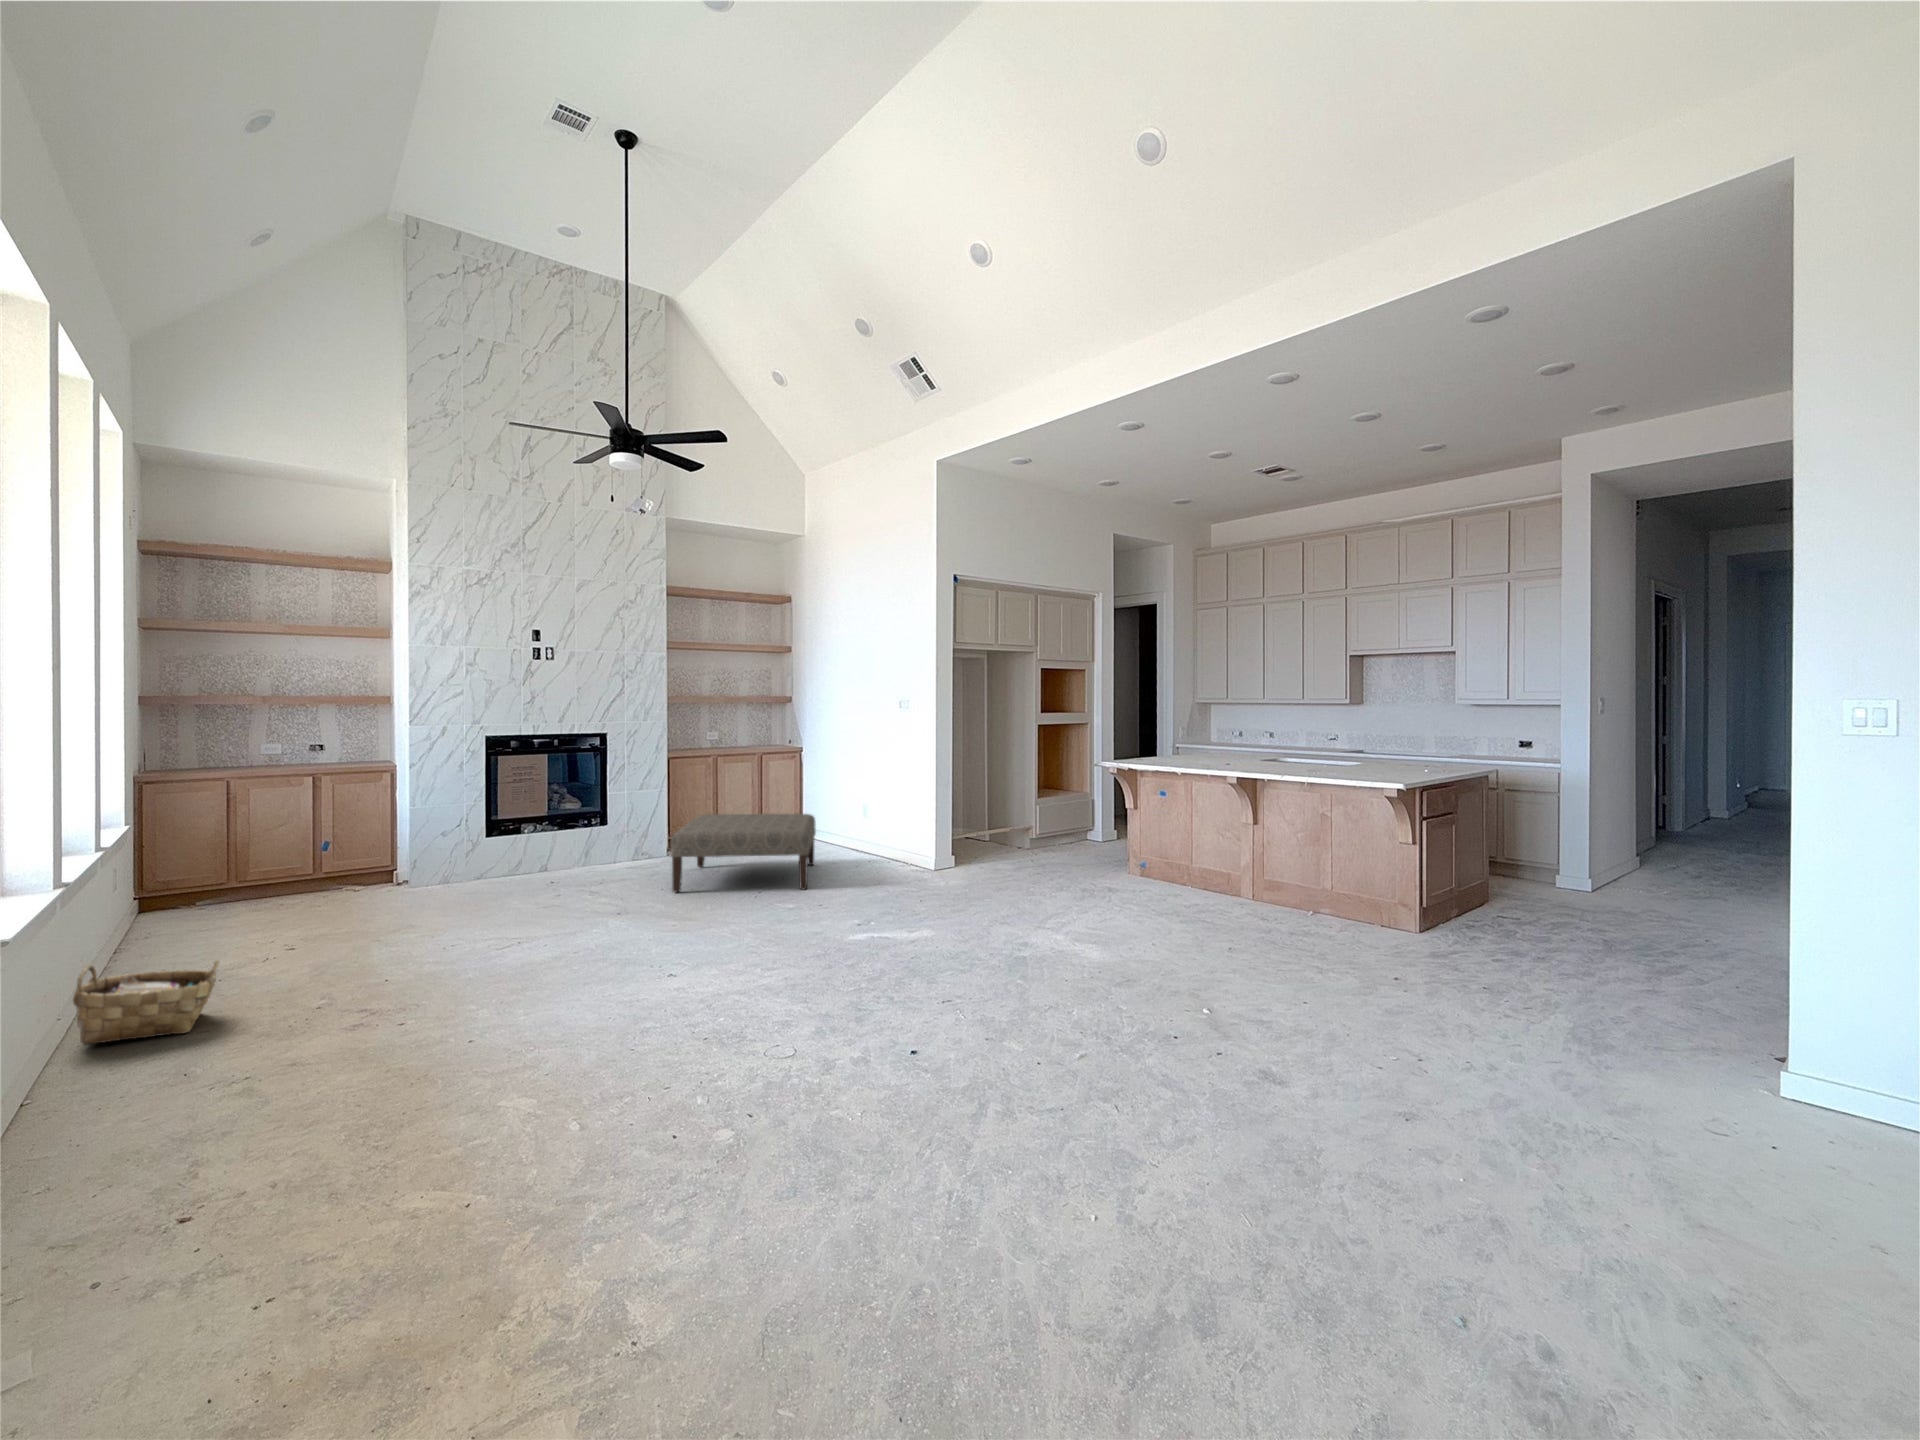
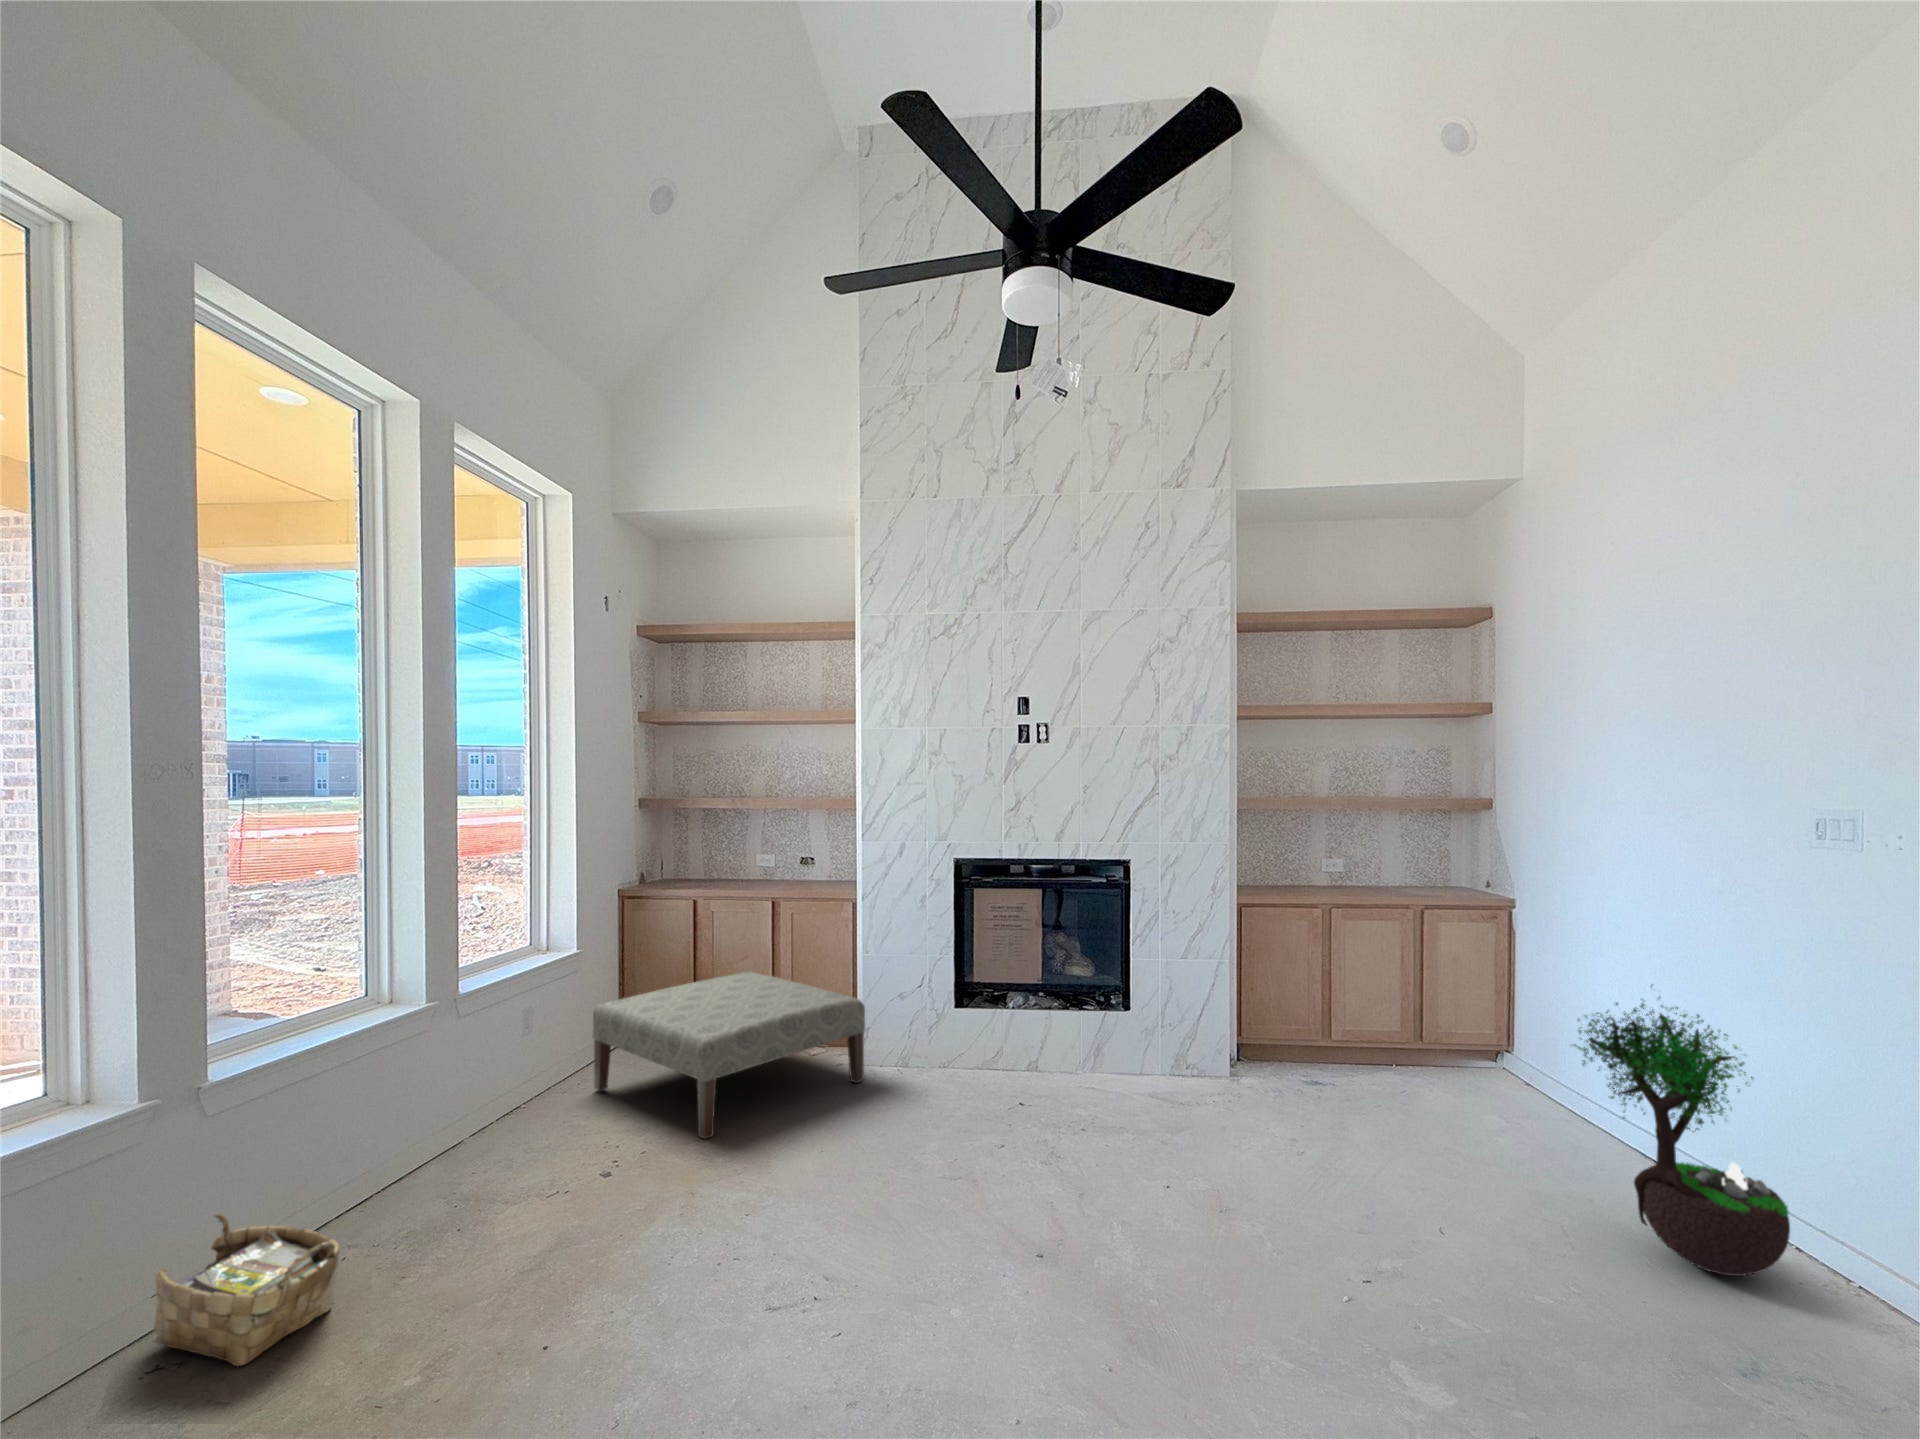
potted tree: none [847,761,916,867] -> present [1574,985,1790,1276]
ottoman: present [671,814,816,892] -> present [593,972,865,1139]

